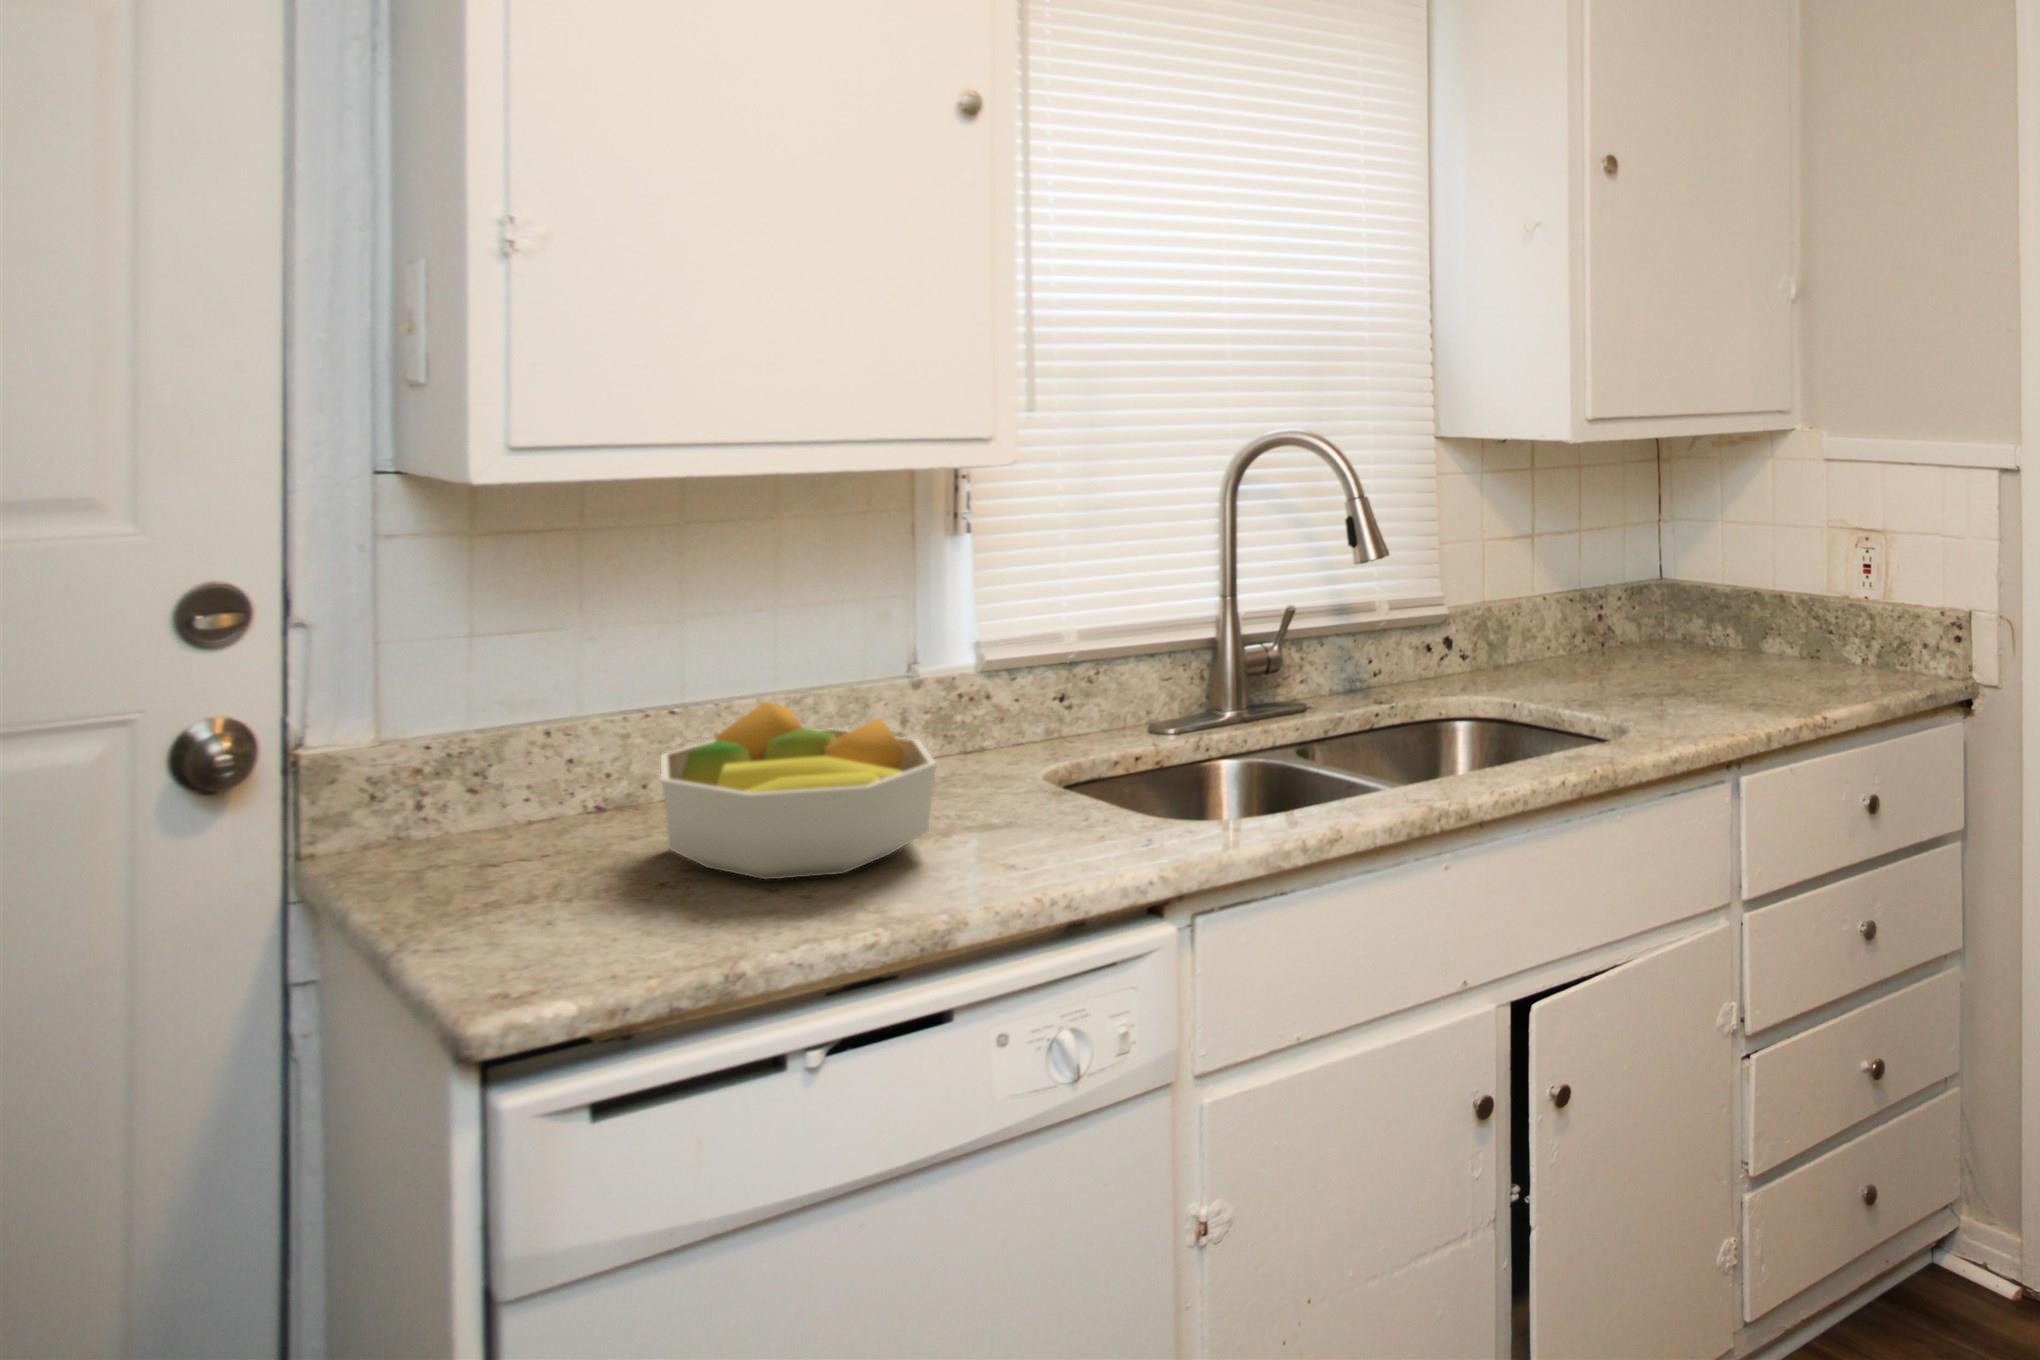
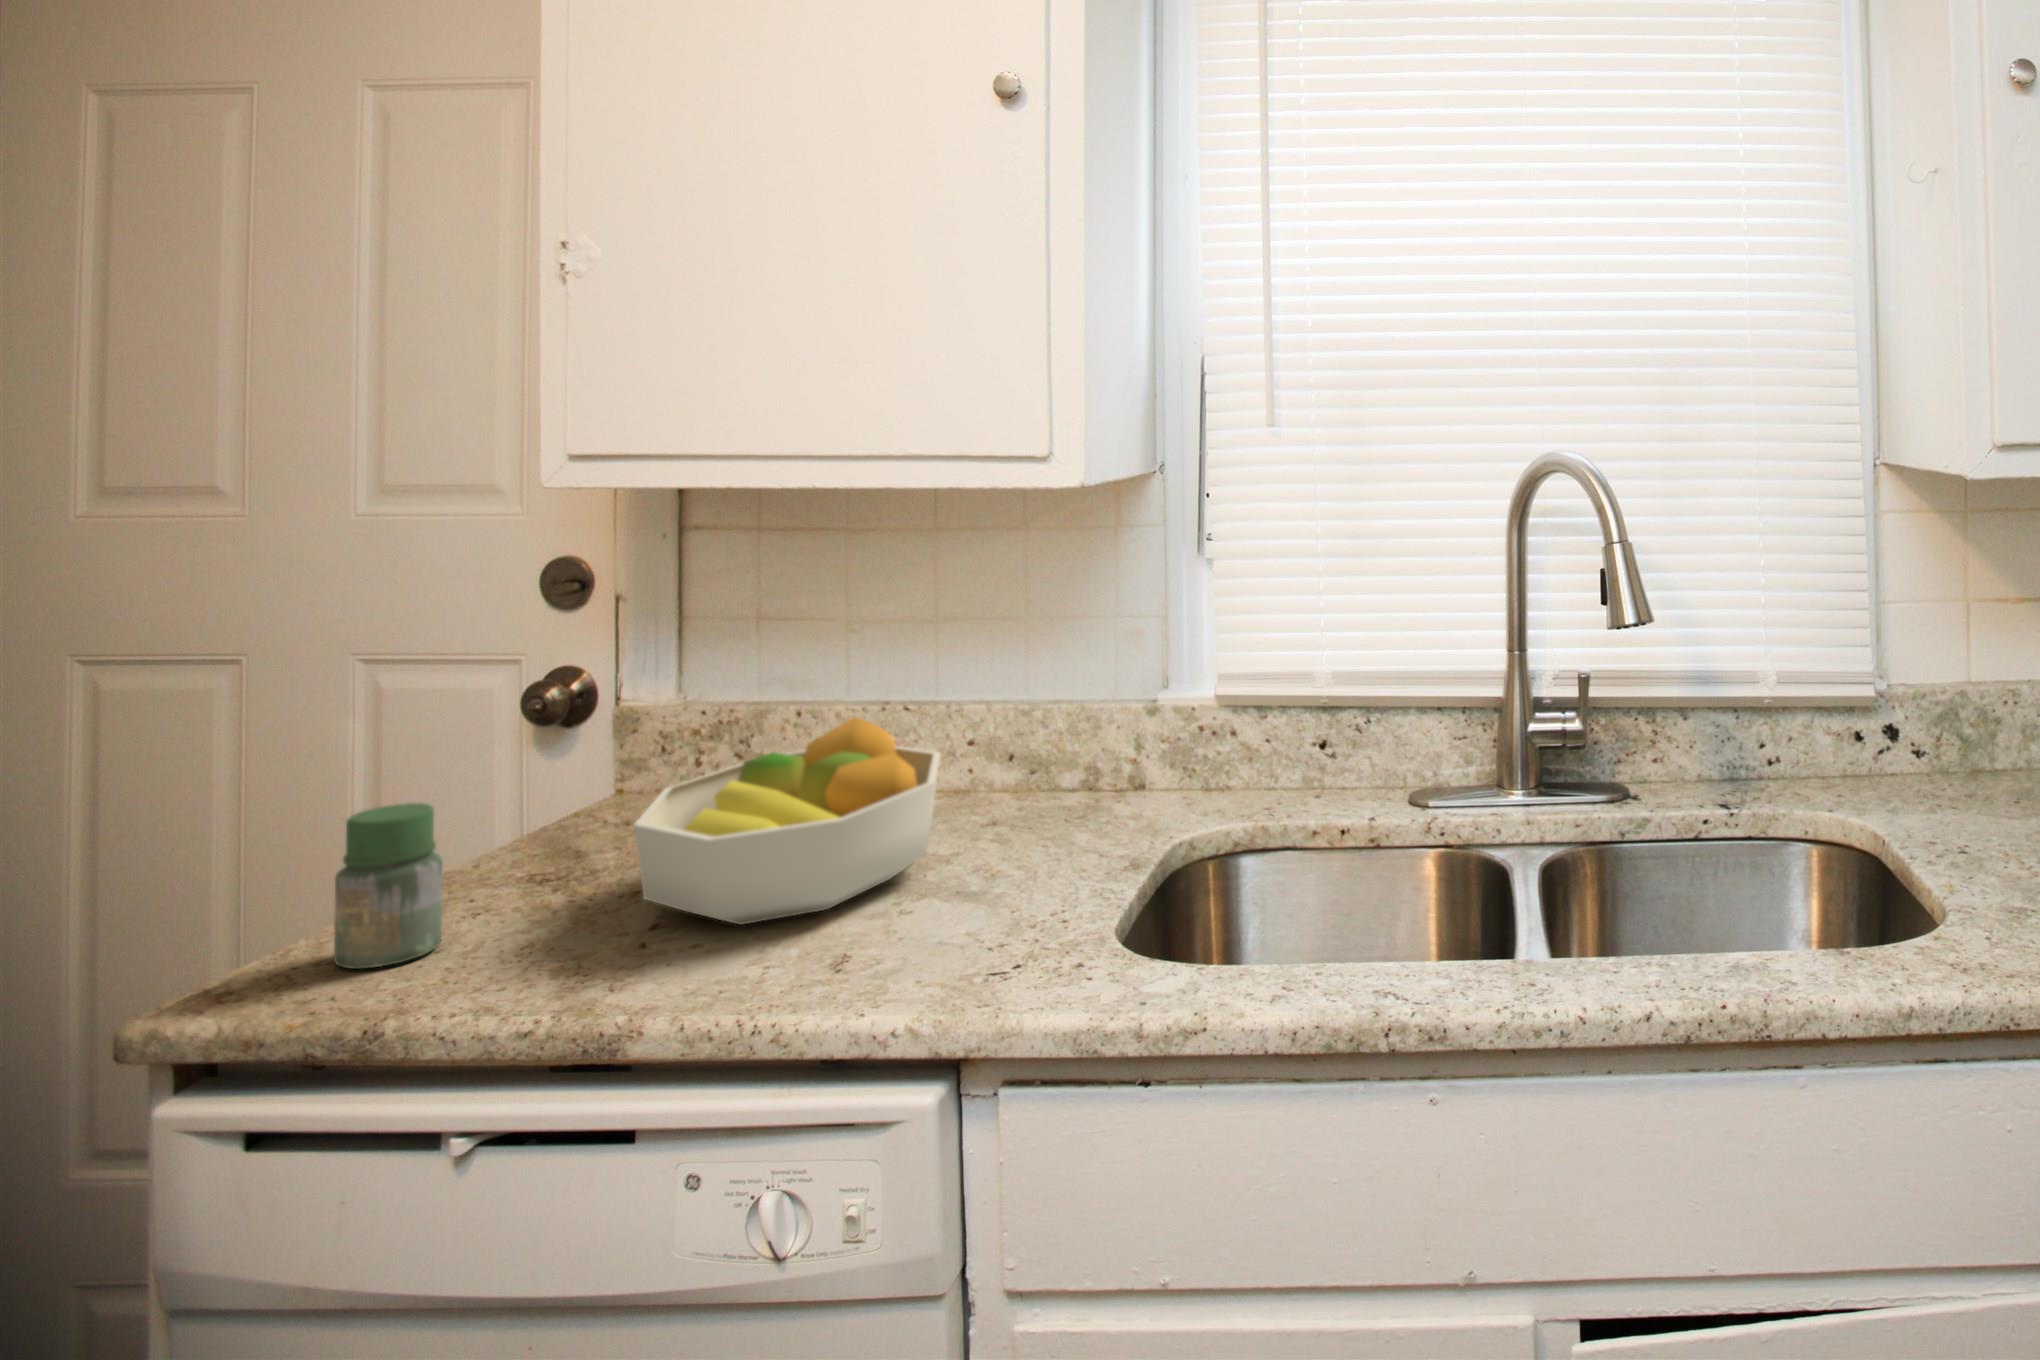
jar: none [506,799,606,963] -> present [334,803,443,969]

